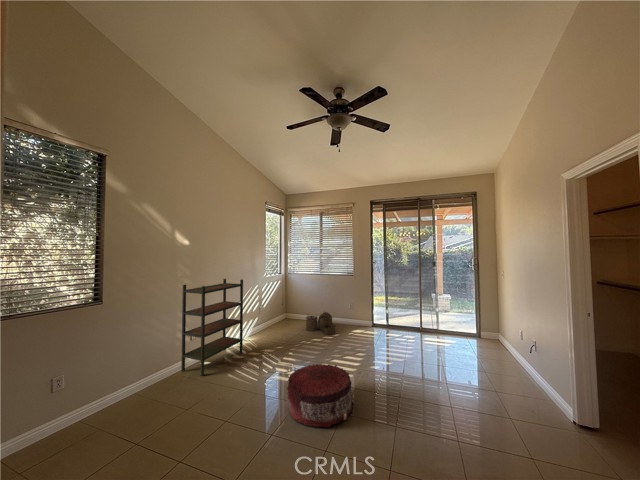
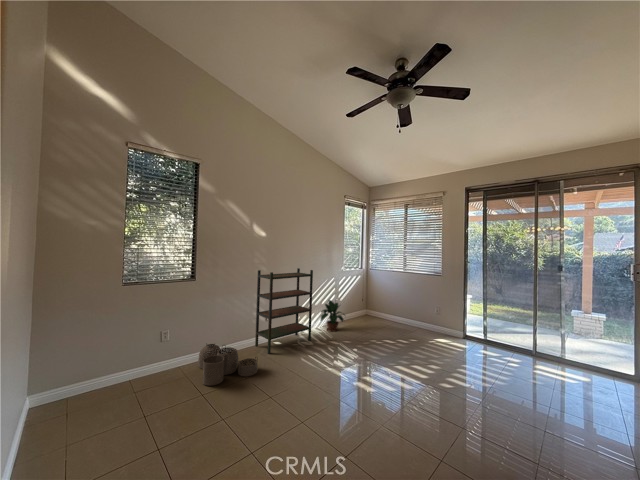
potted plant: none [243,308,272,340] -> present [321,300,345,332]
woven basket: present [306,312,335,334] -> present [198,344,258,385]
pouf: present [287,364,354,427] -> none [326,363,398,434]

